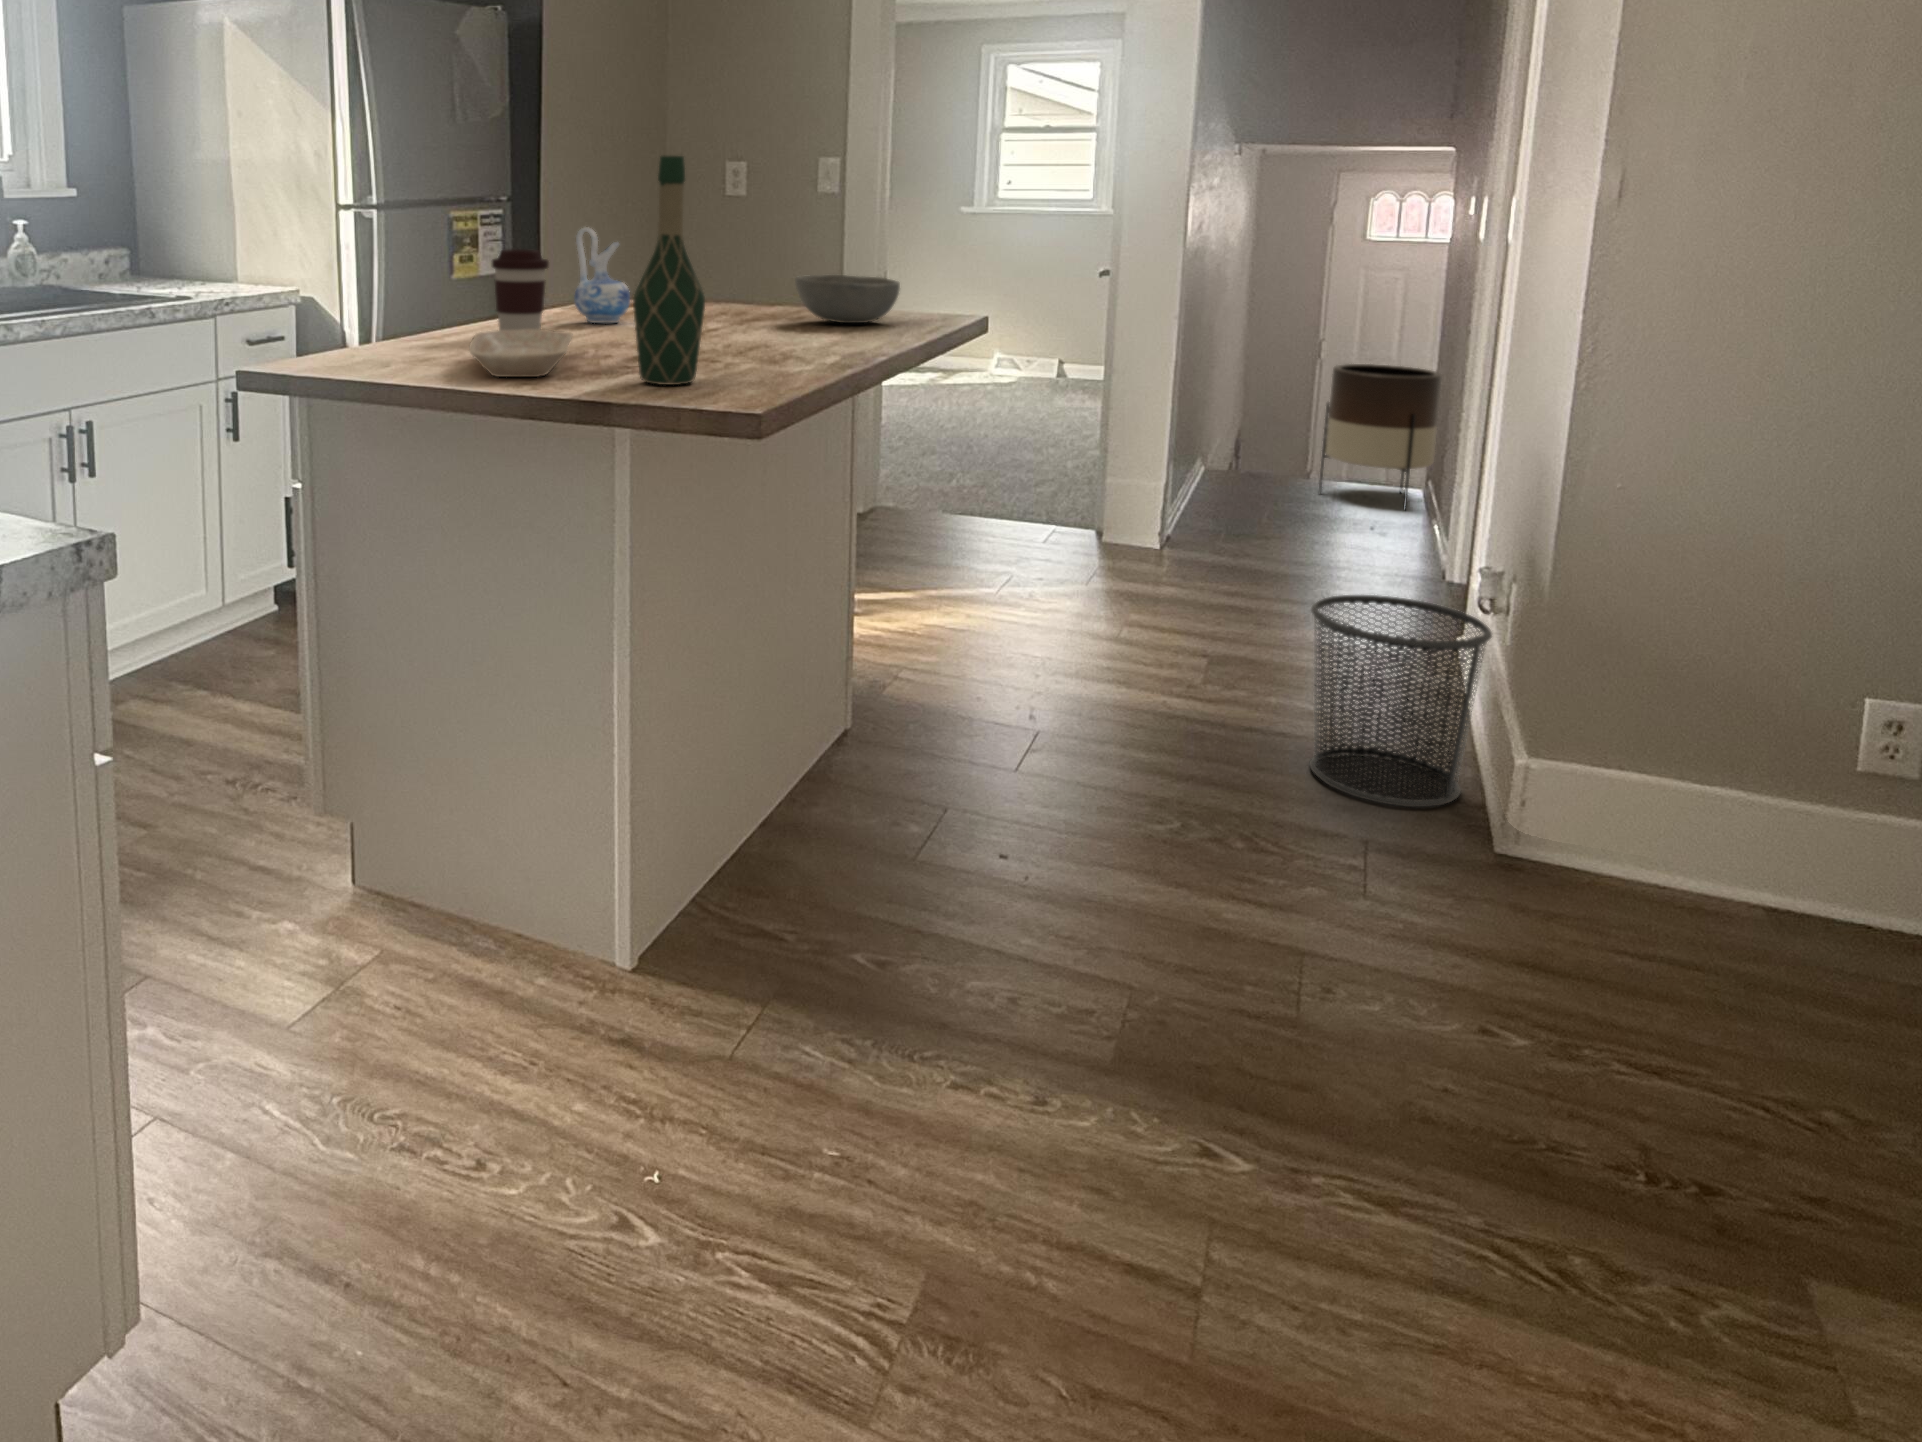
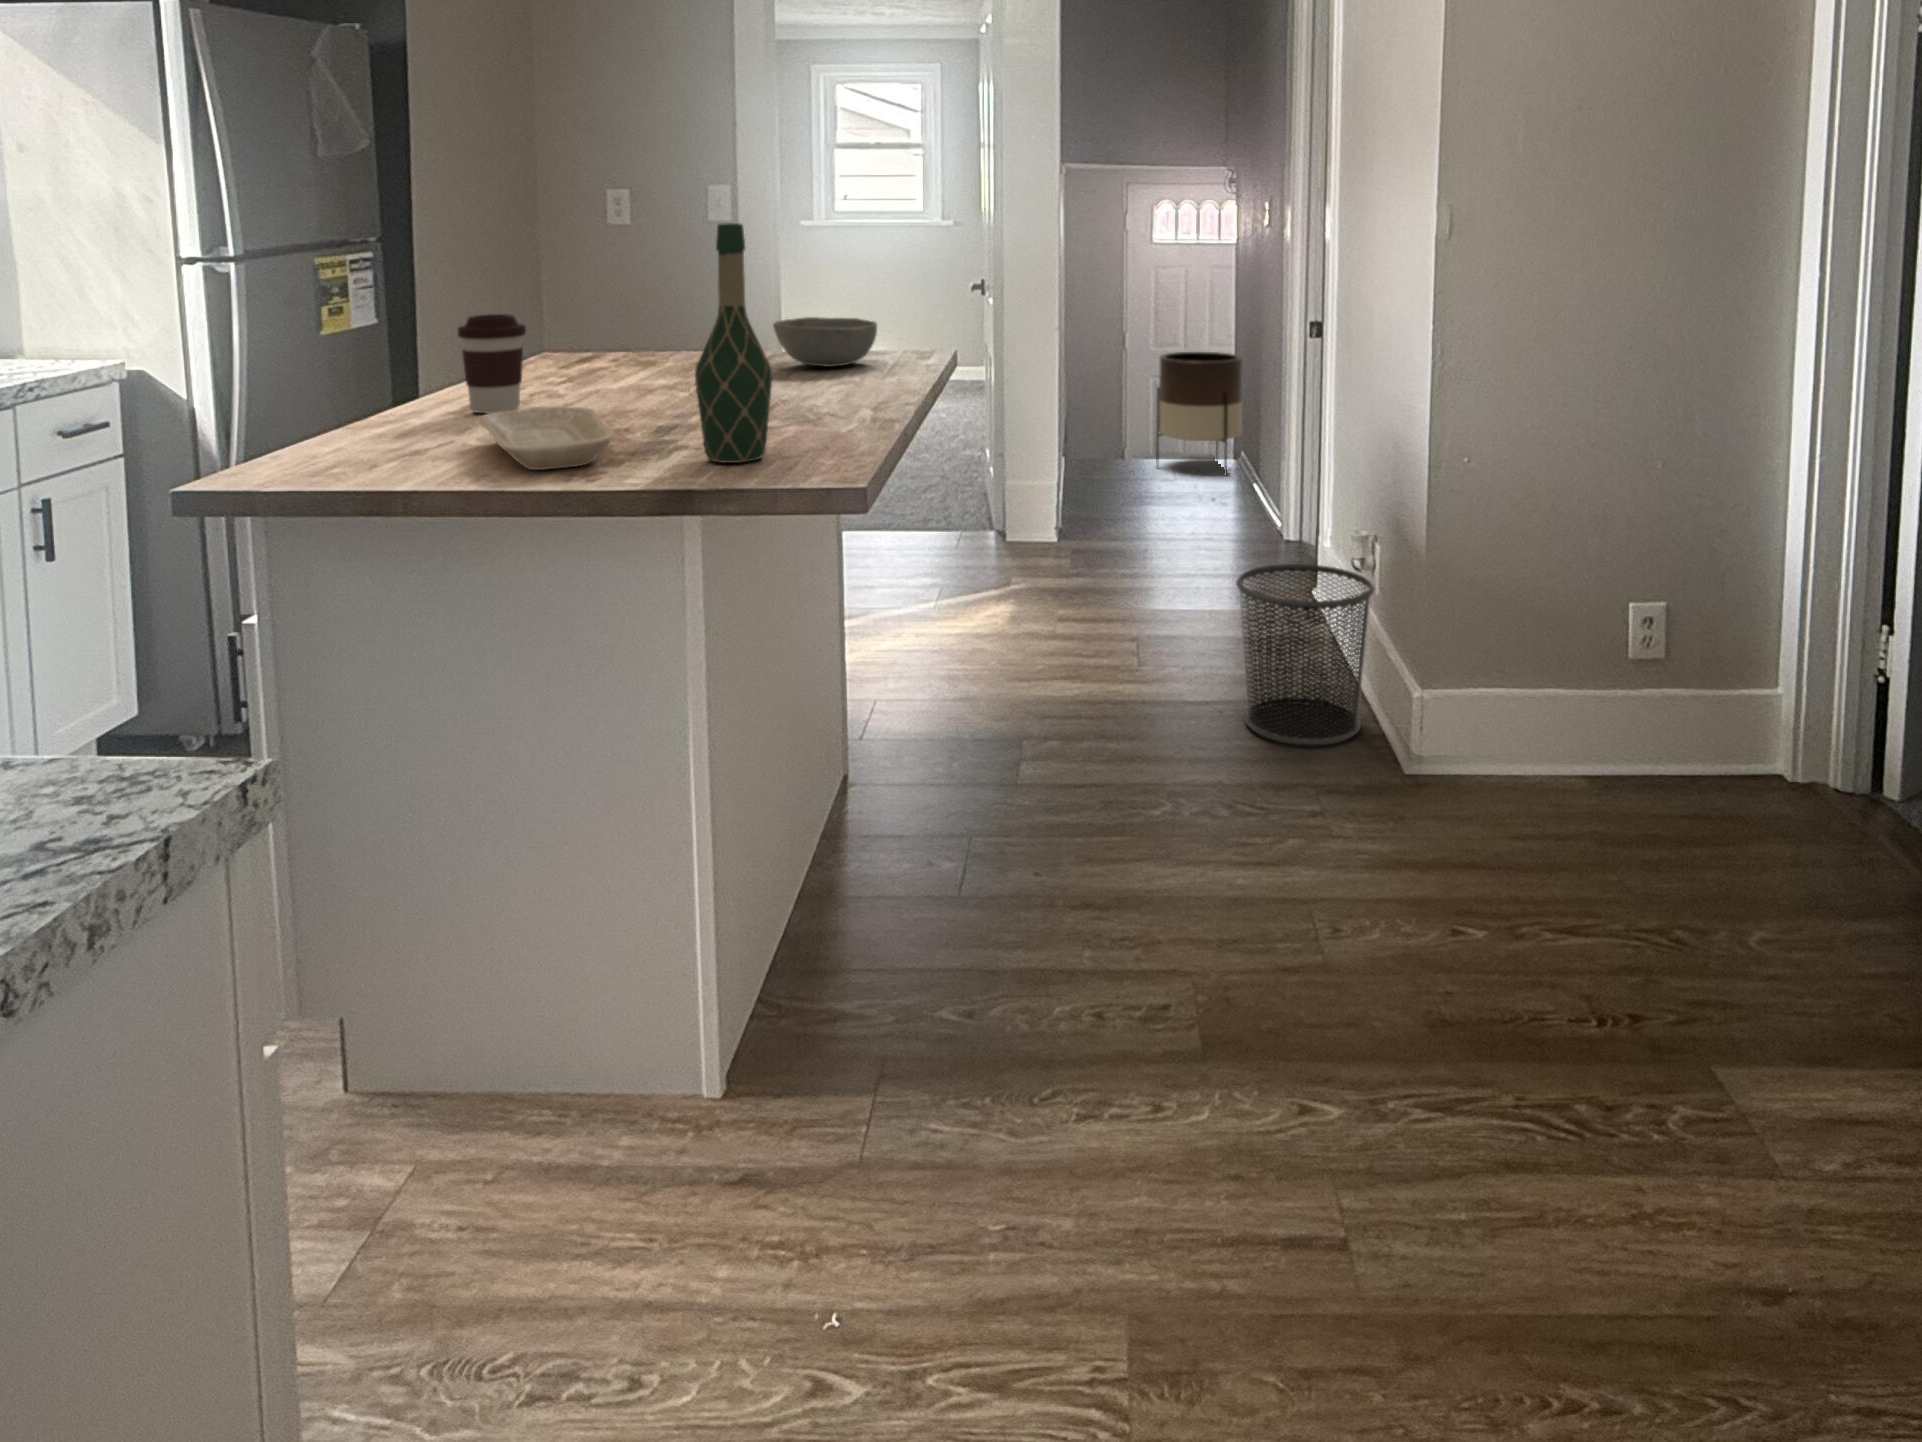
ceramic pitcher: present [574,227,630,323] -> none [534,283,599,385]

